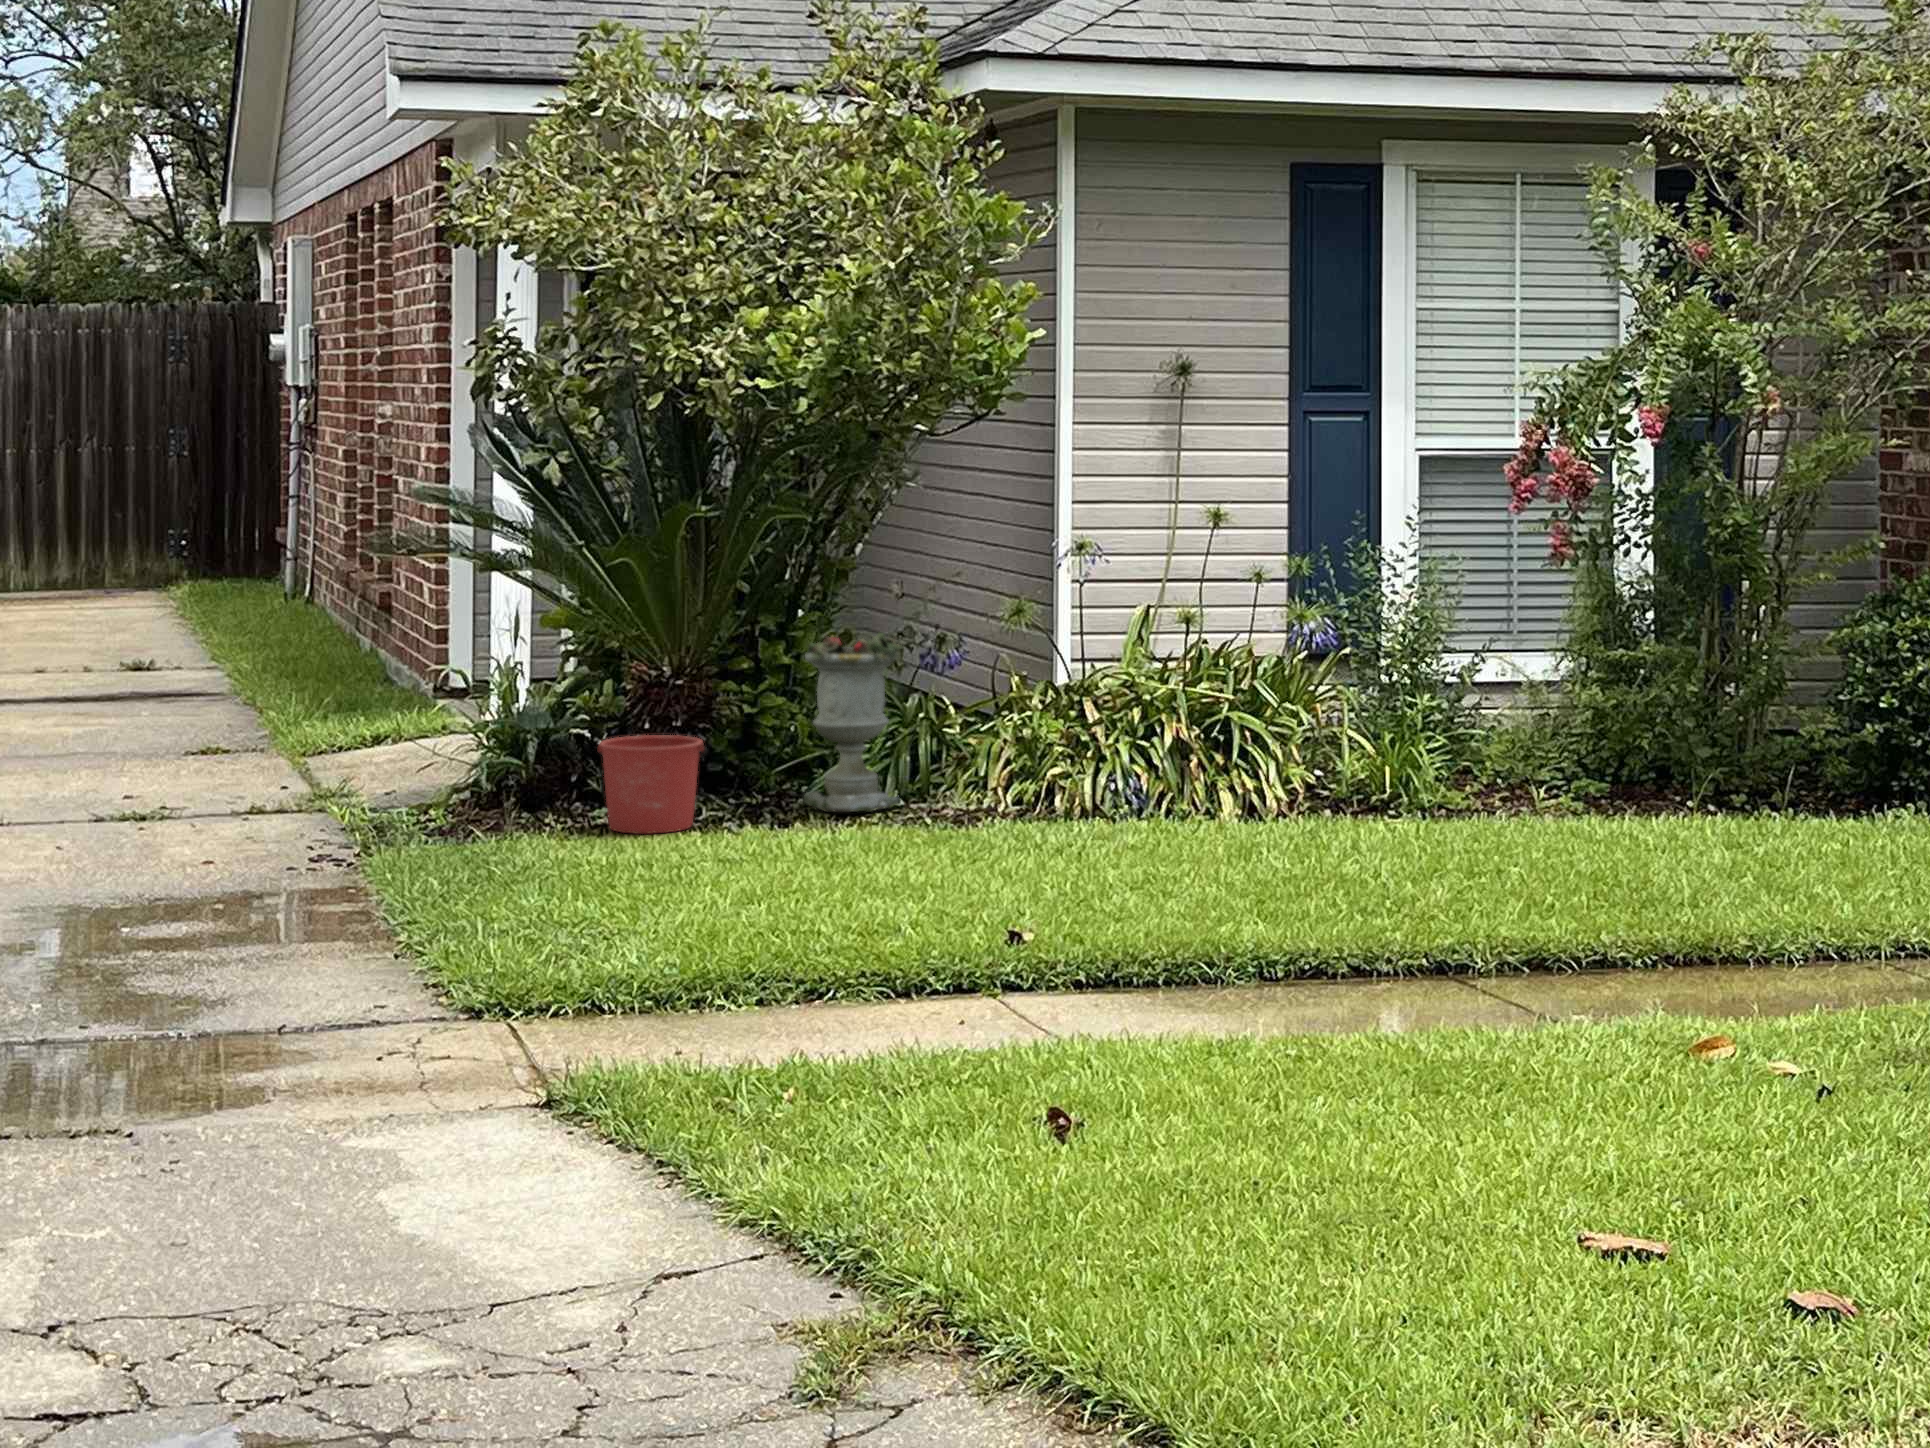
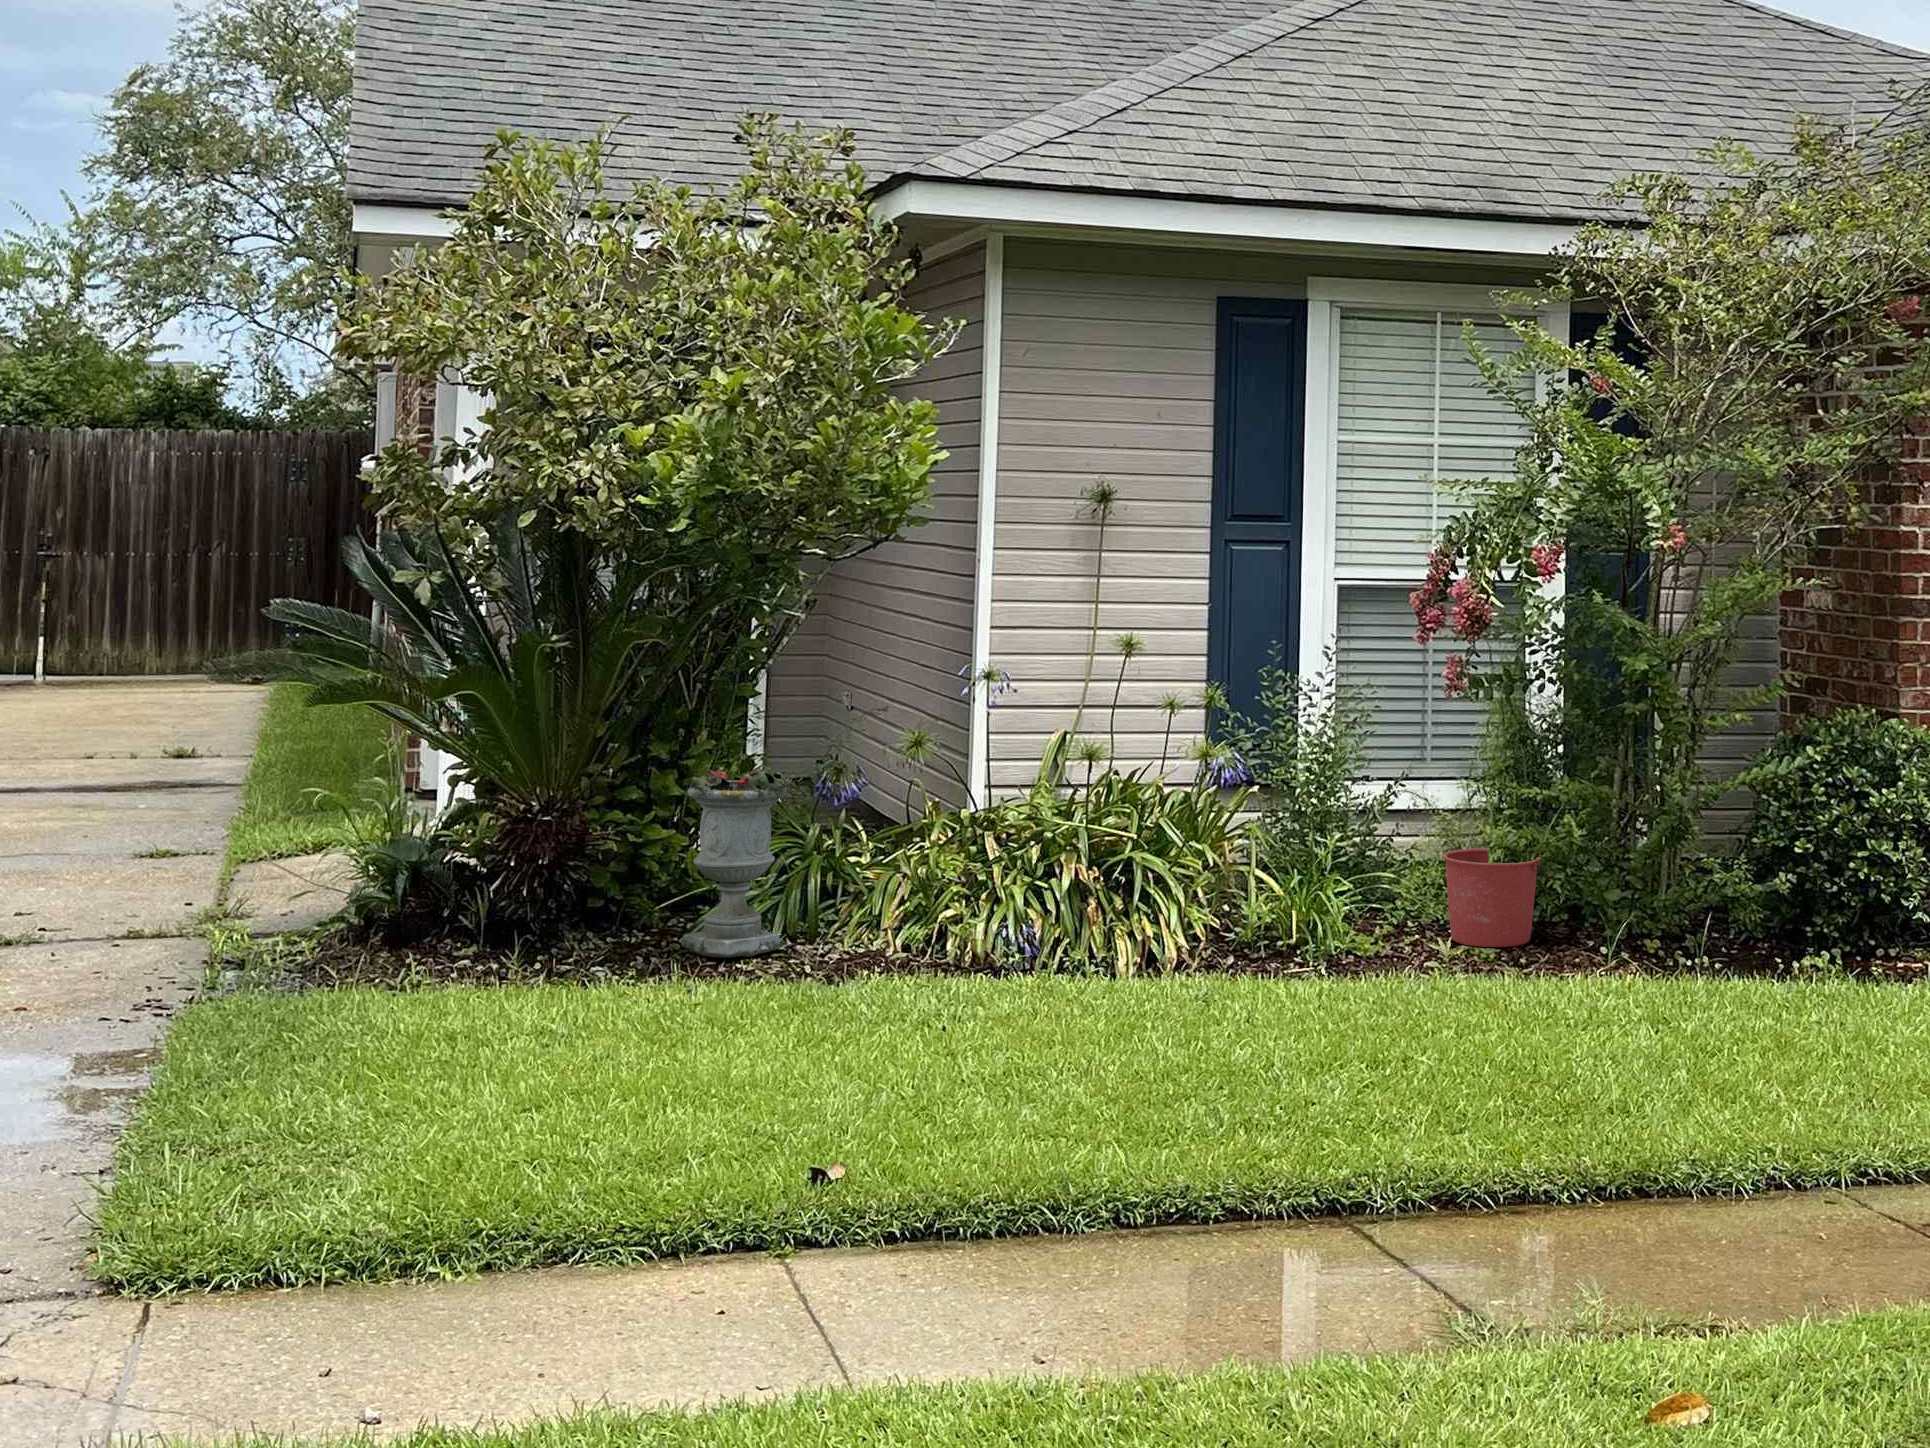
bucket: present [597,735,707,834] -> present [1443,848,1545,947]

